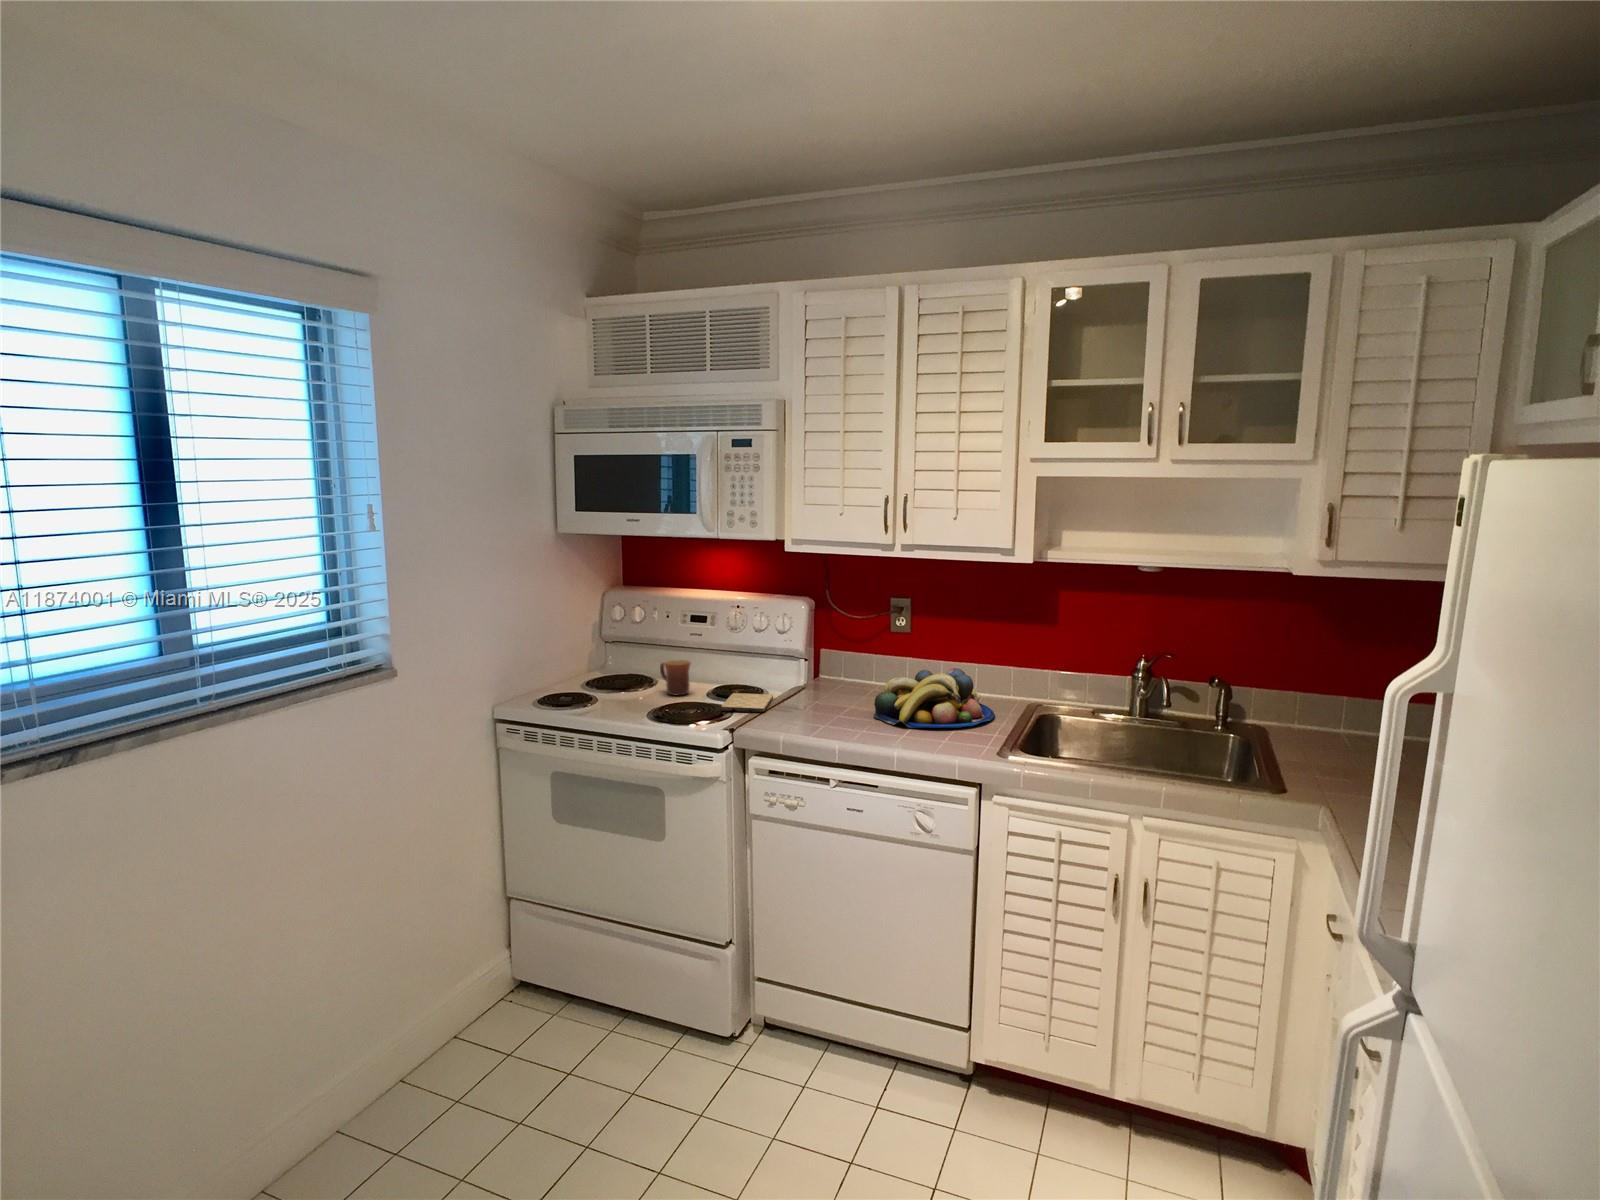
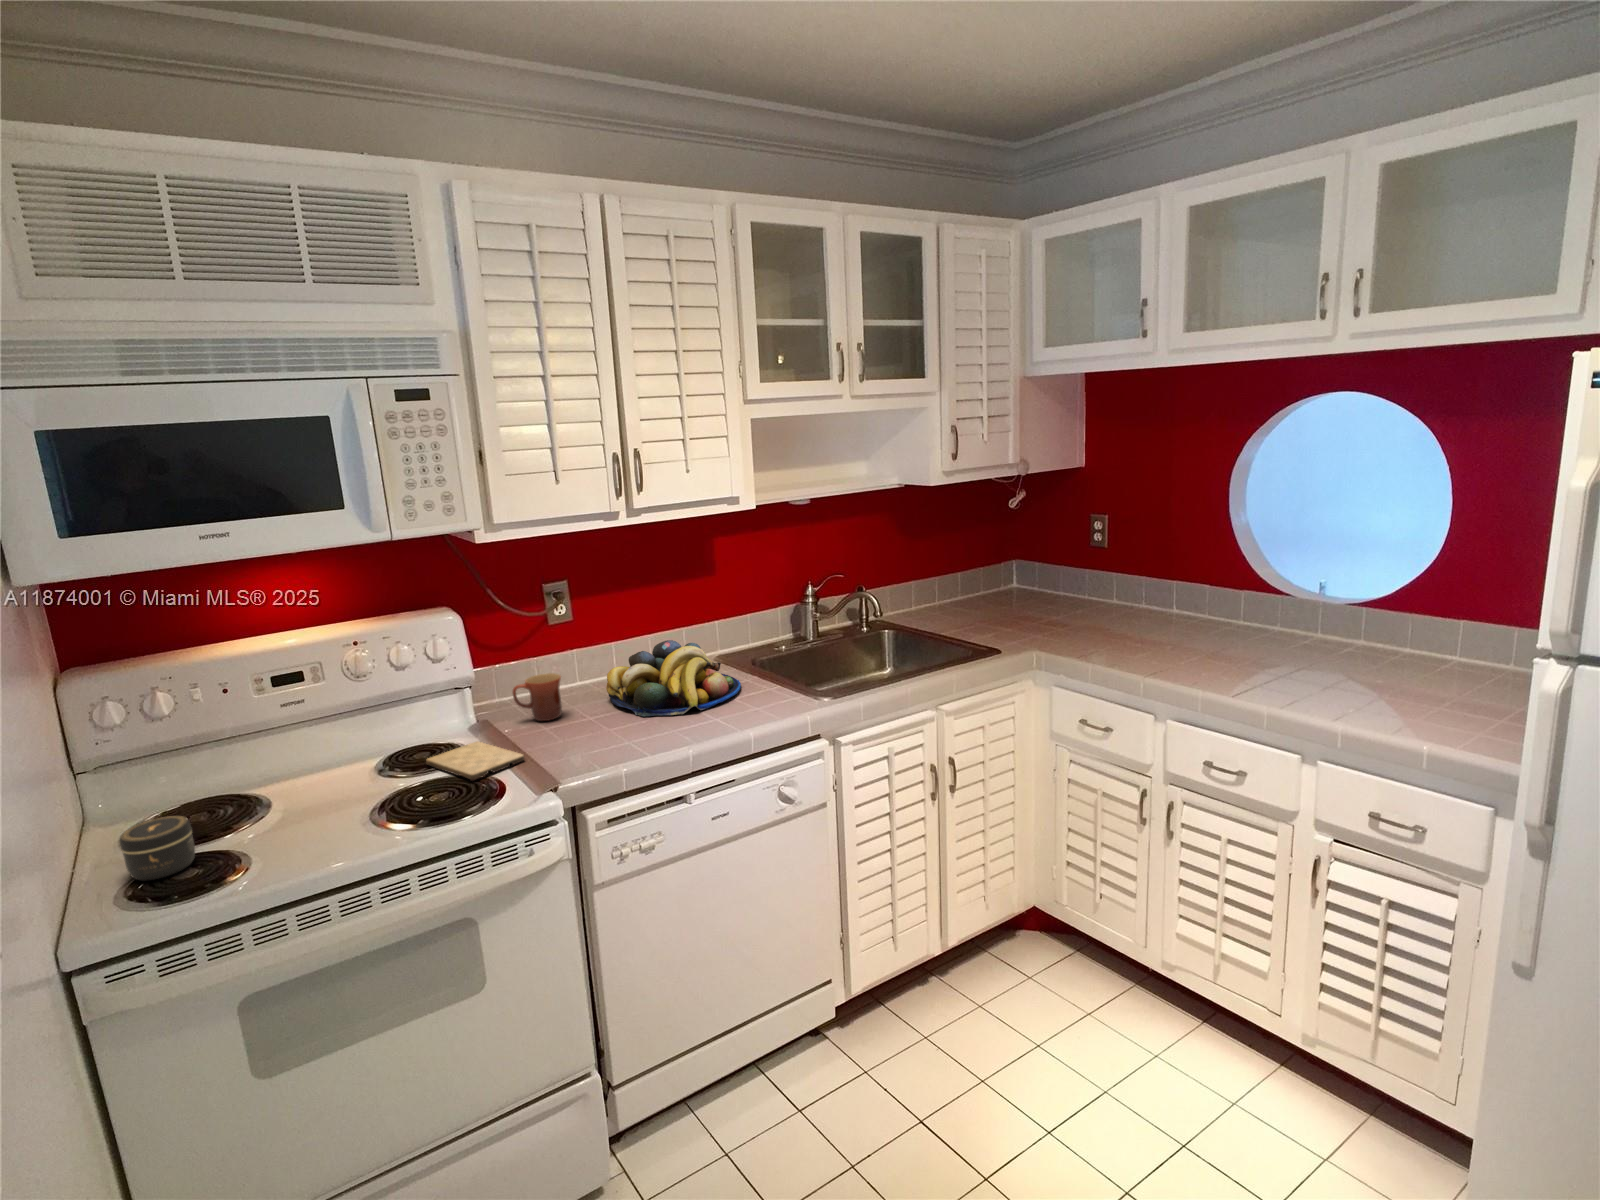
mug: present [660,660,691,695] -> present [512,673,562,721]
jar: none [560,669,592,698] -> present [120,816,195,881]

